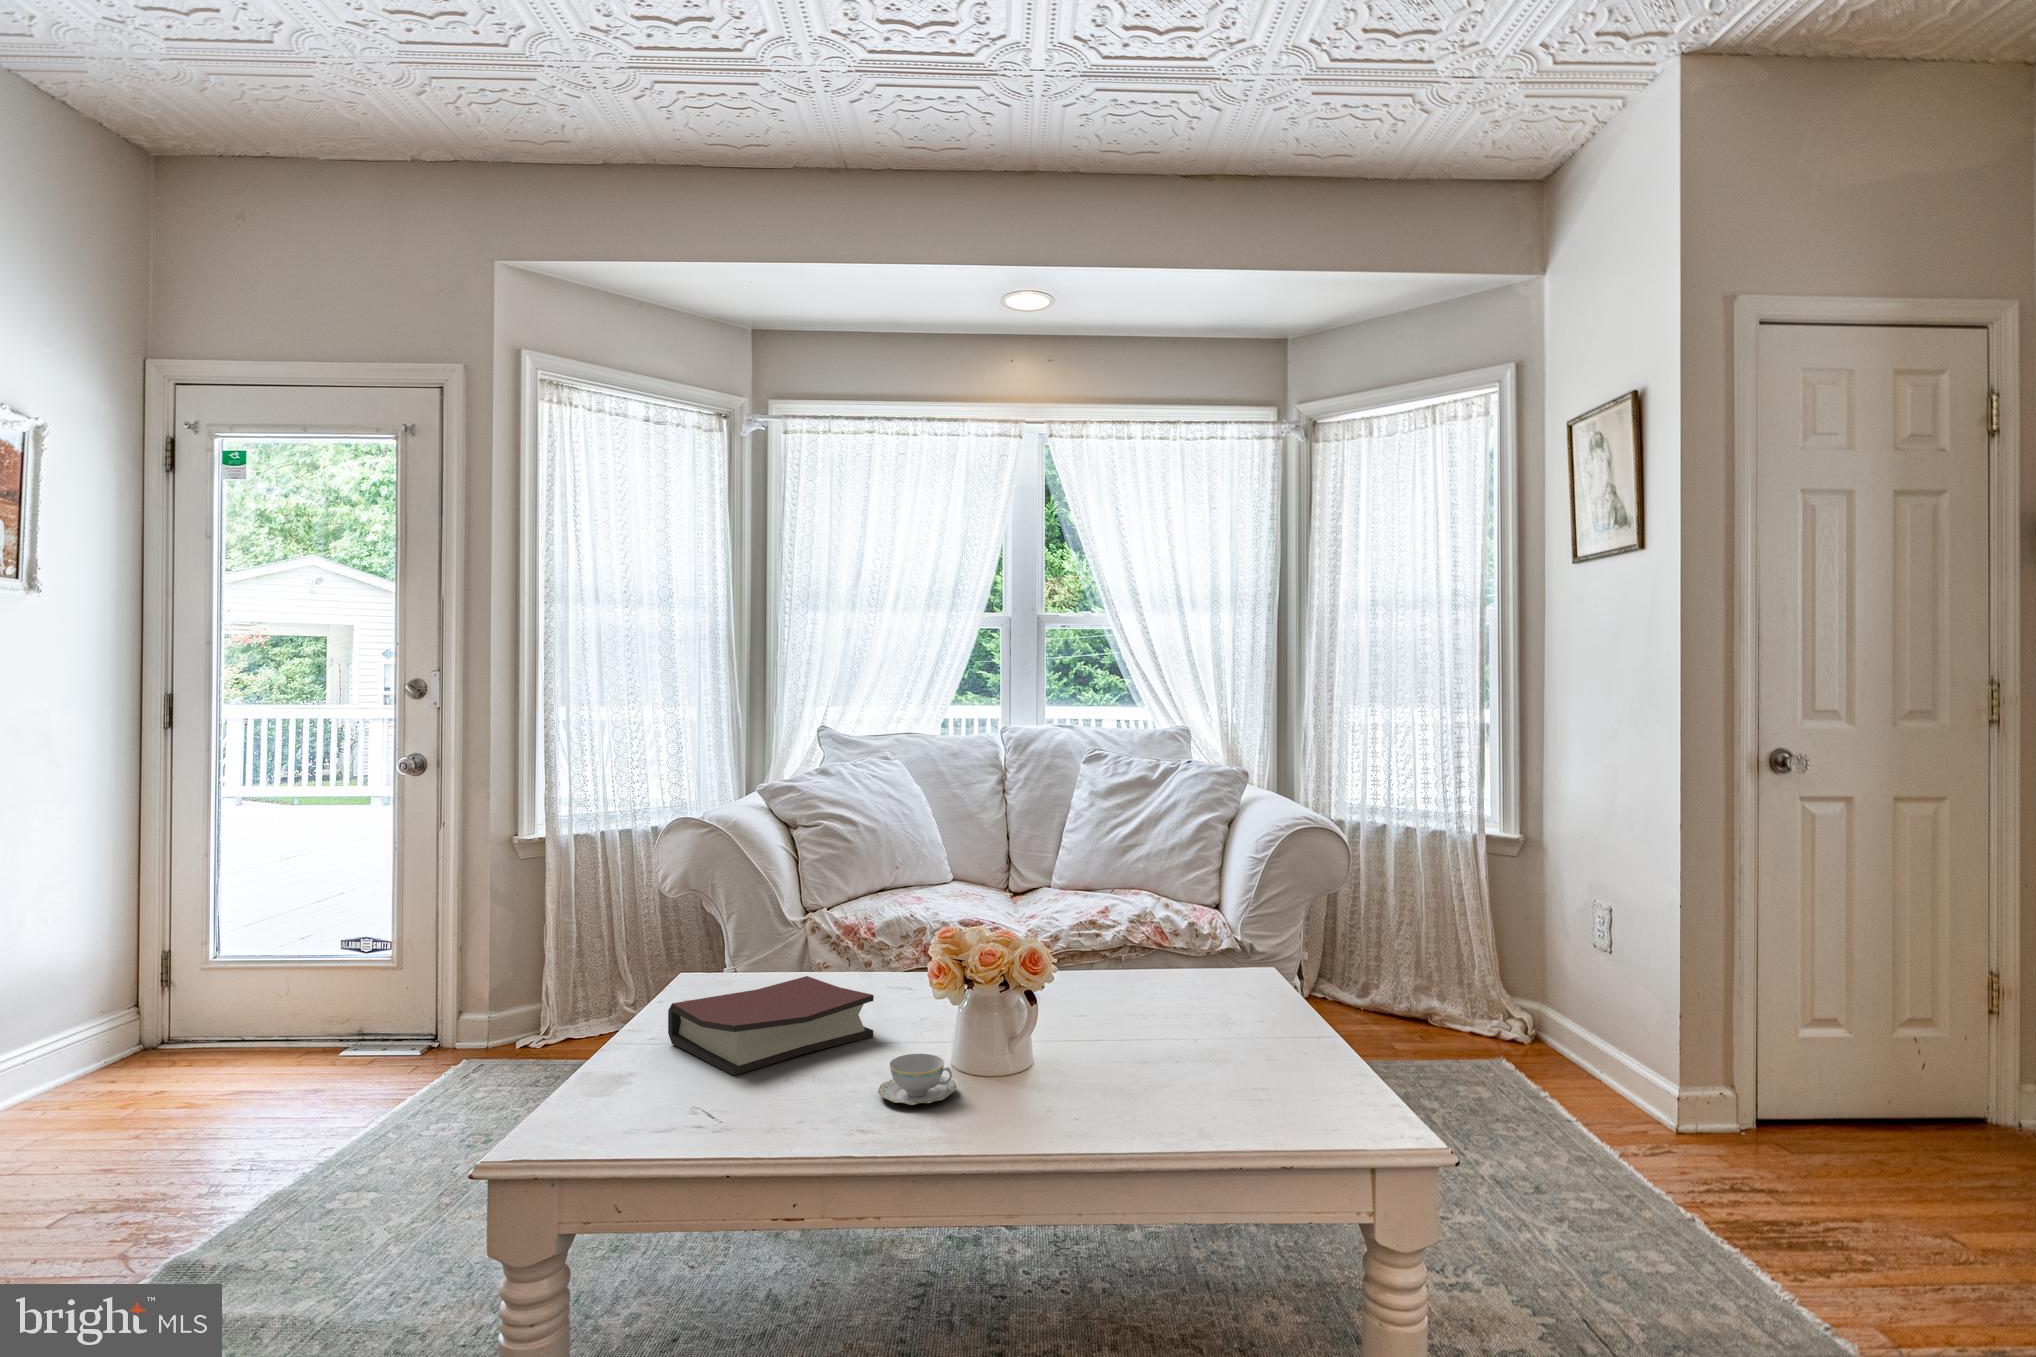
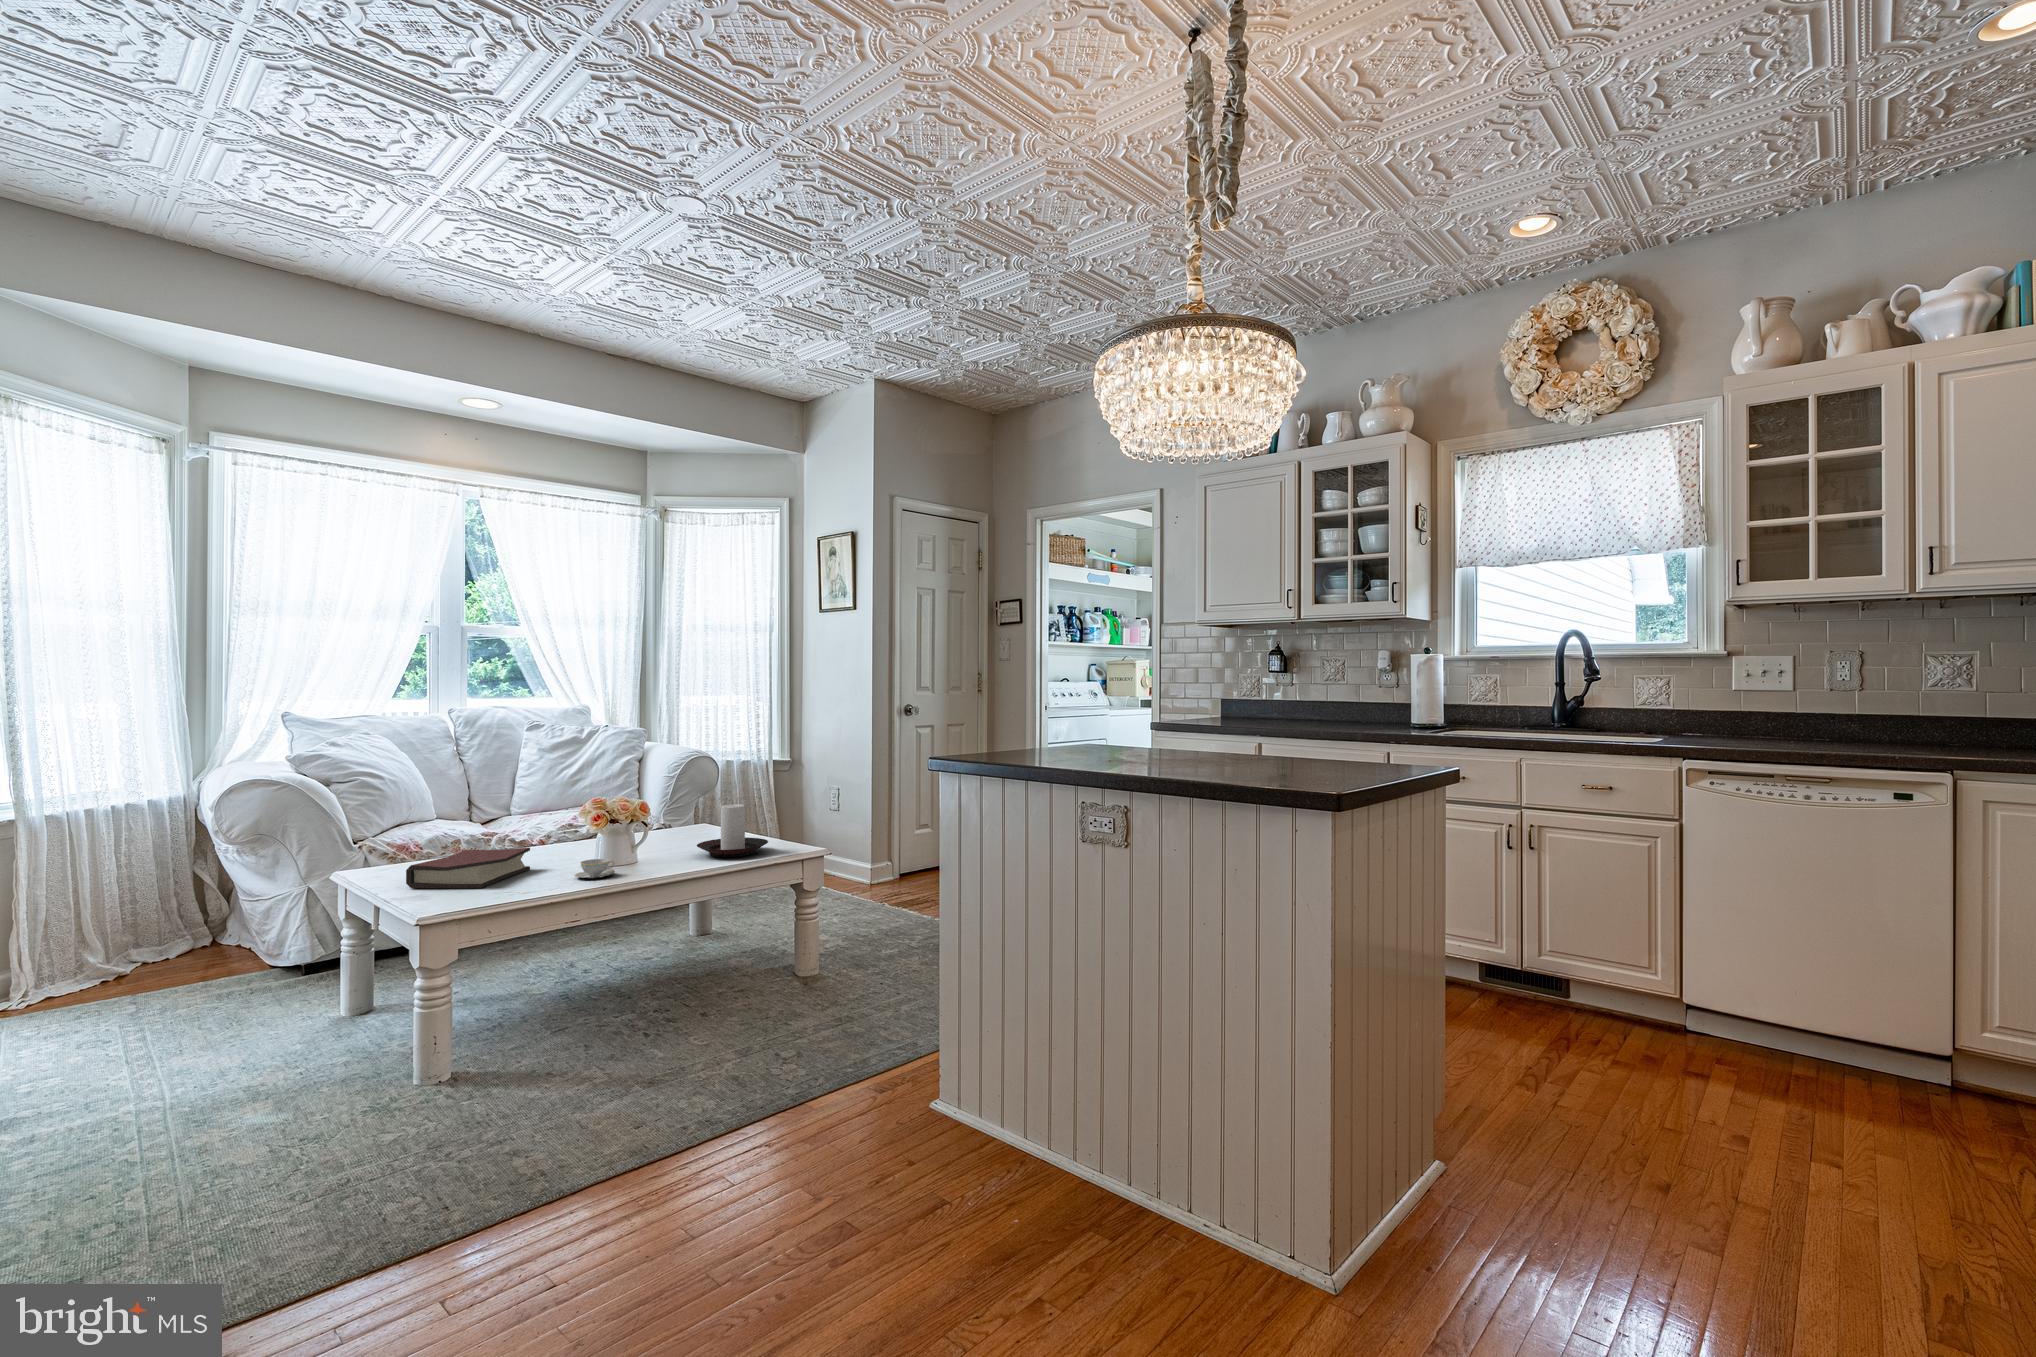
candle holder: none [1154,967,1317,1105] -> present [697,804,768,857]

